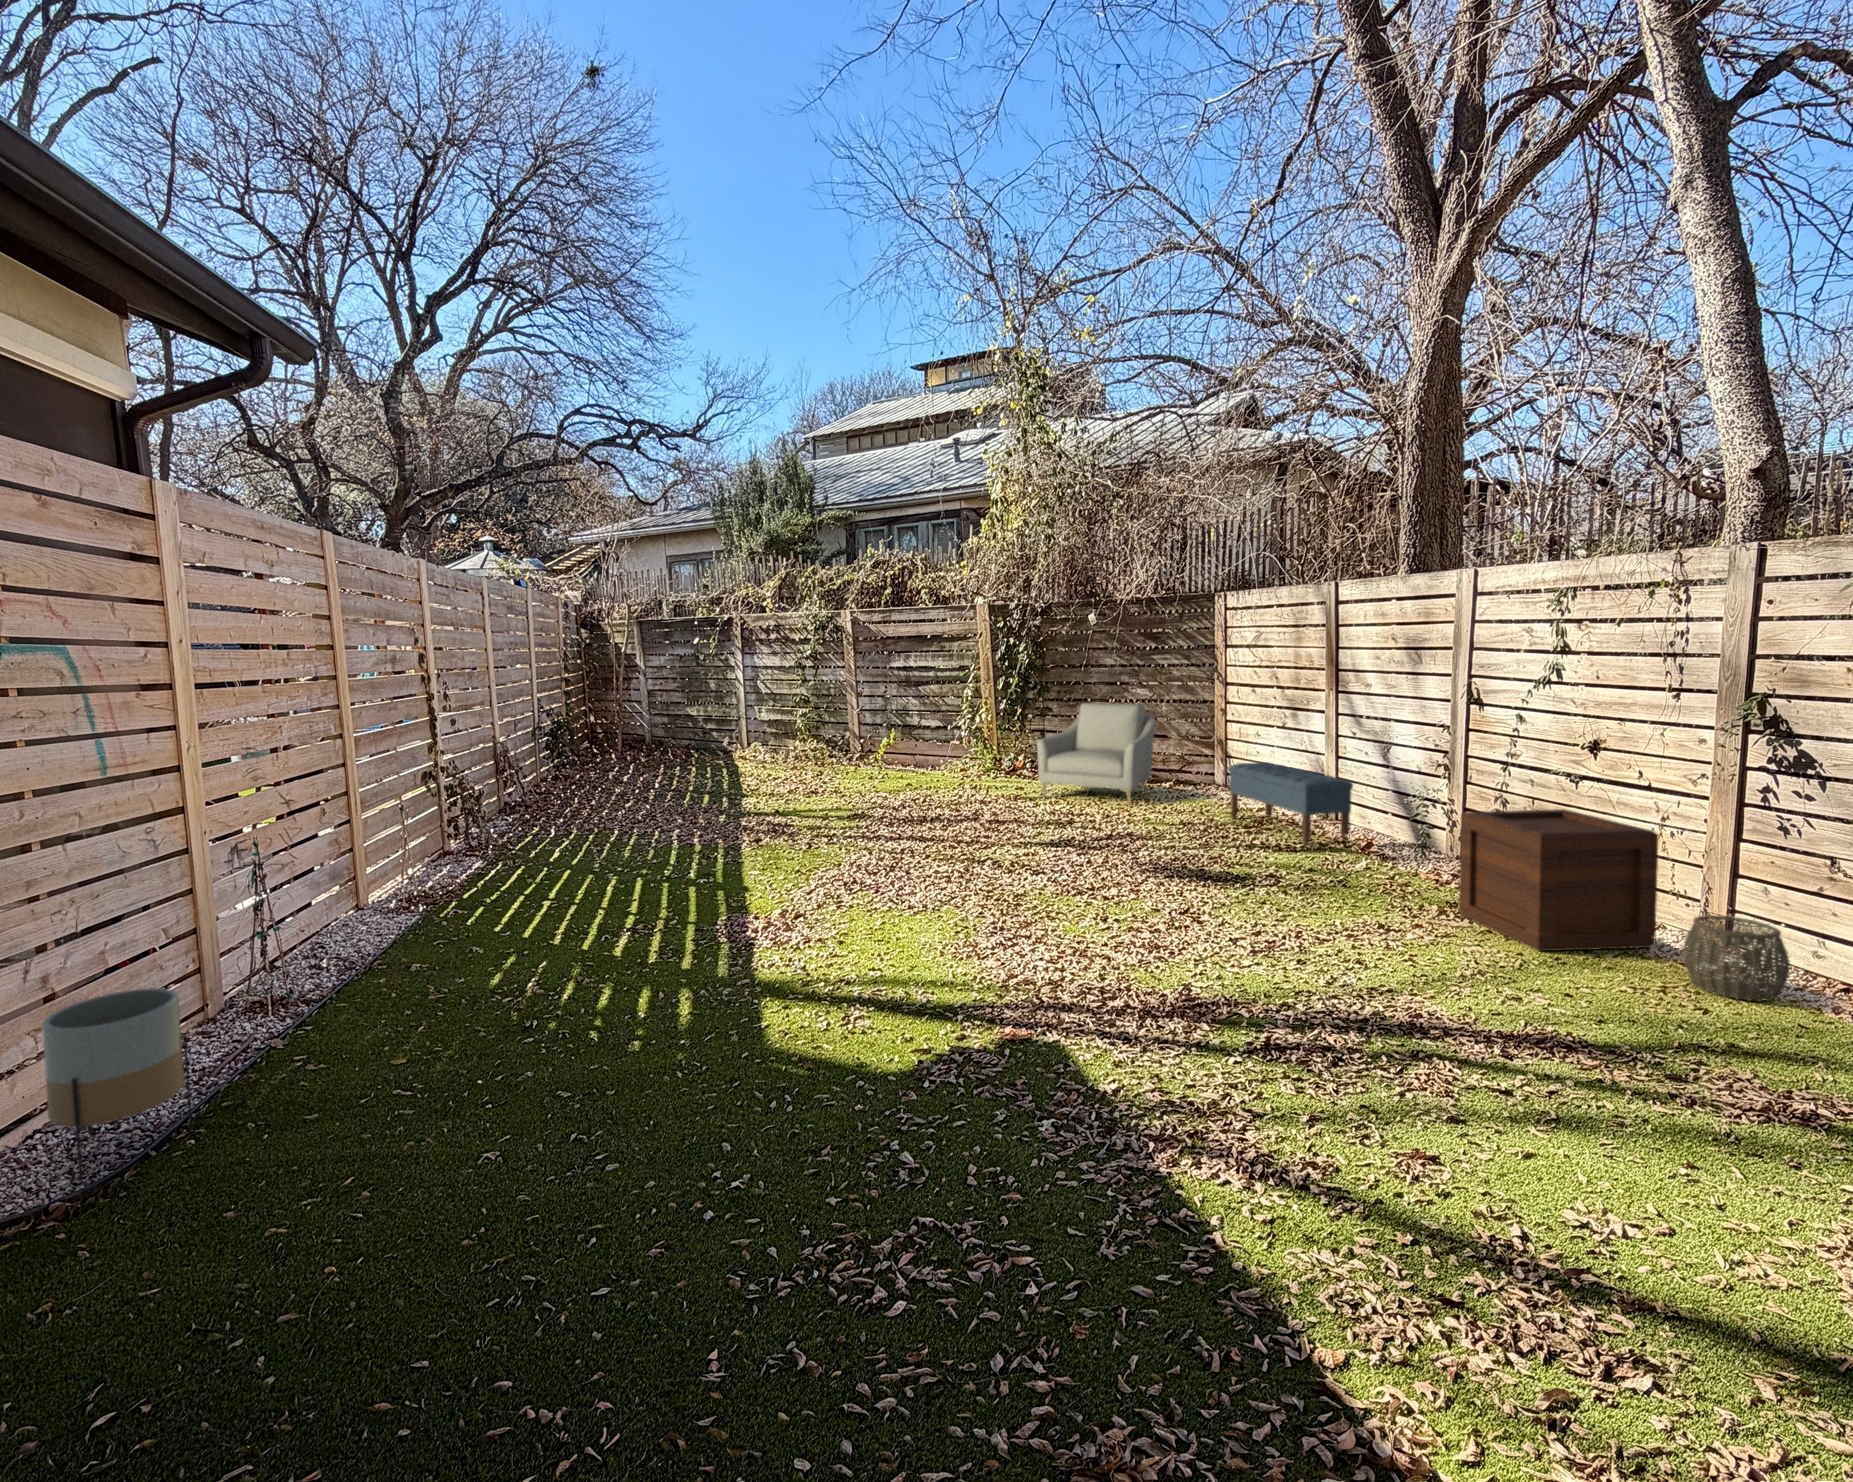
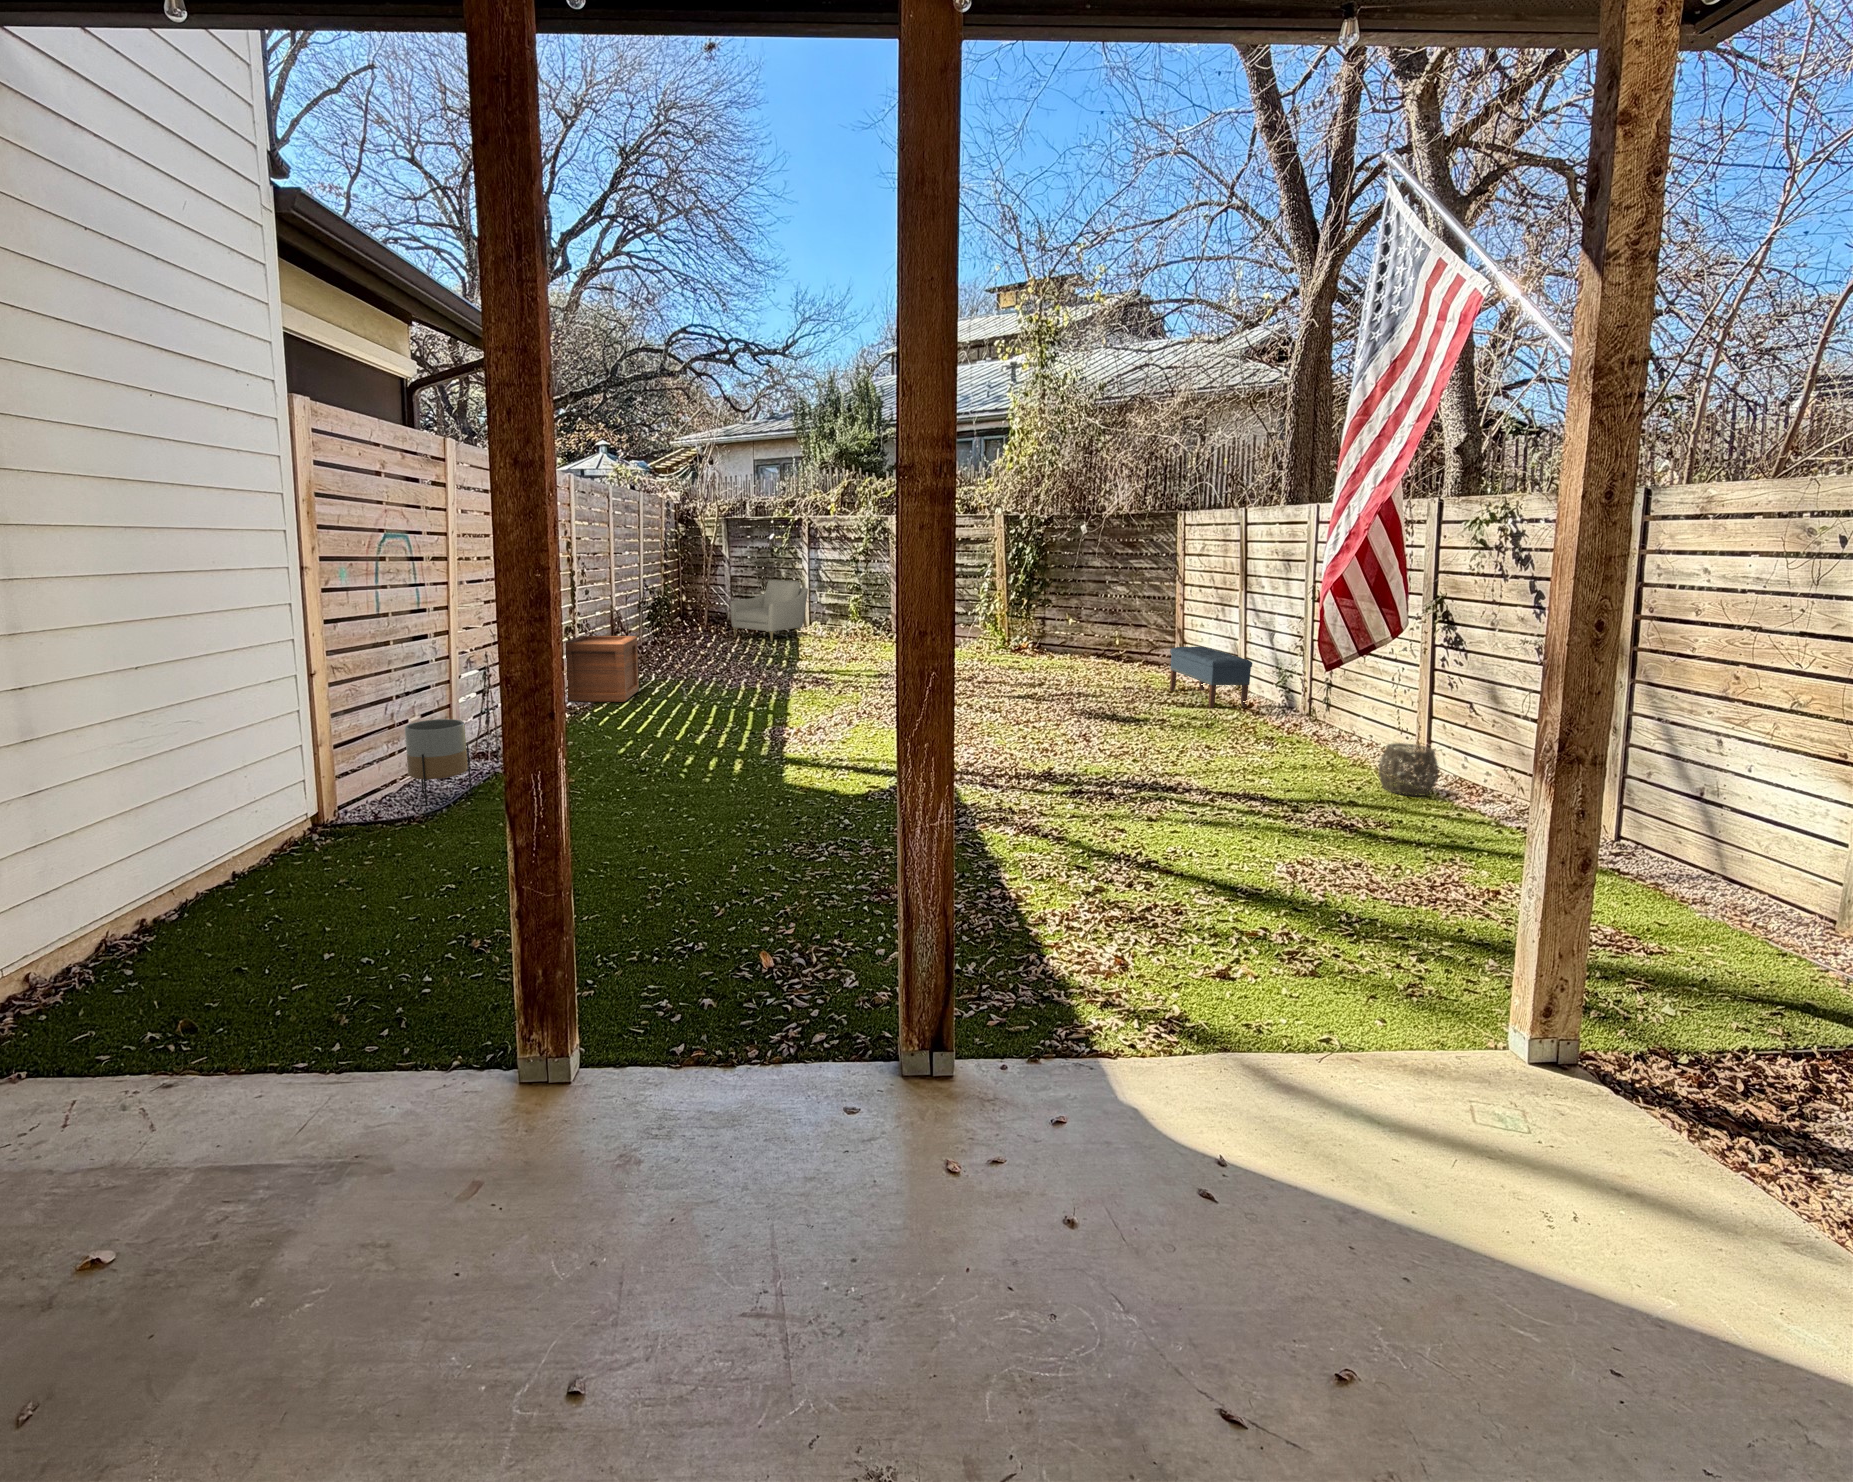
chair: present [1037,703,1155,806] -> present [730,580,808,642]
wooden crate: present [1459,809,1658,951] -> present [566,636,639,702]

